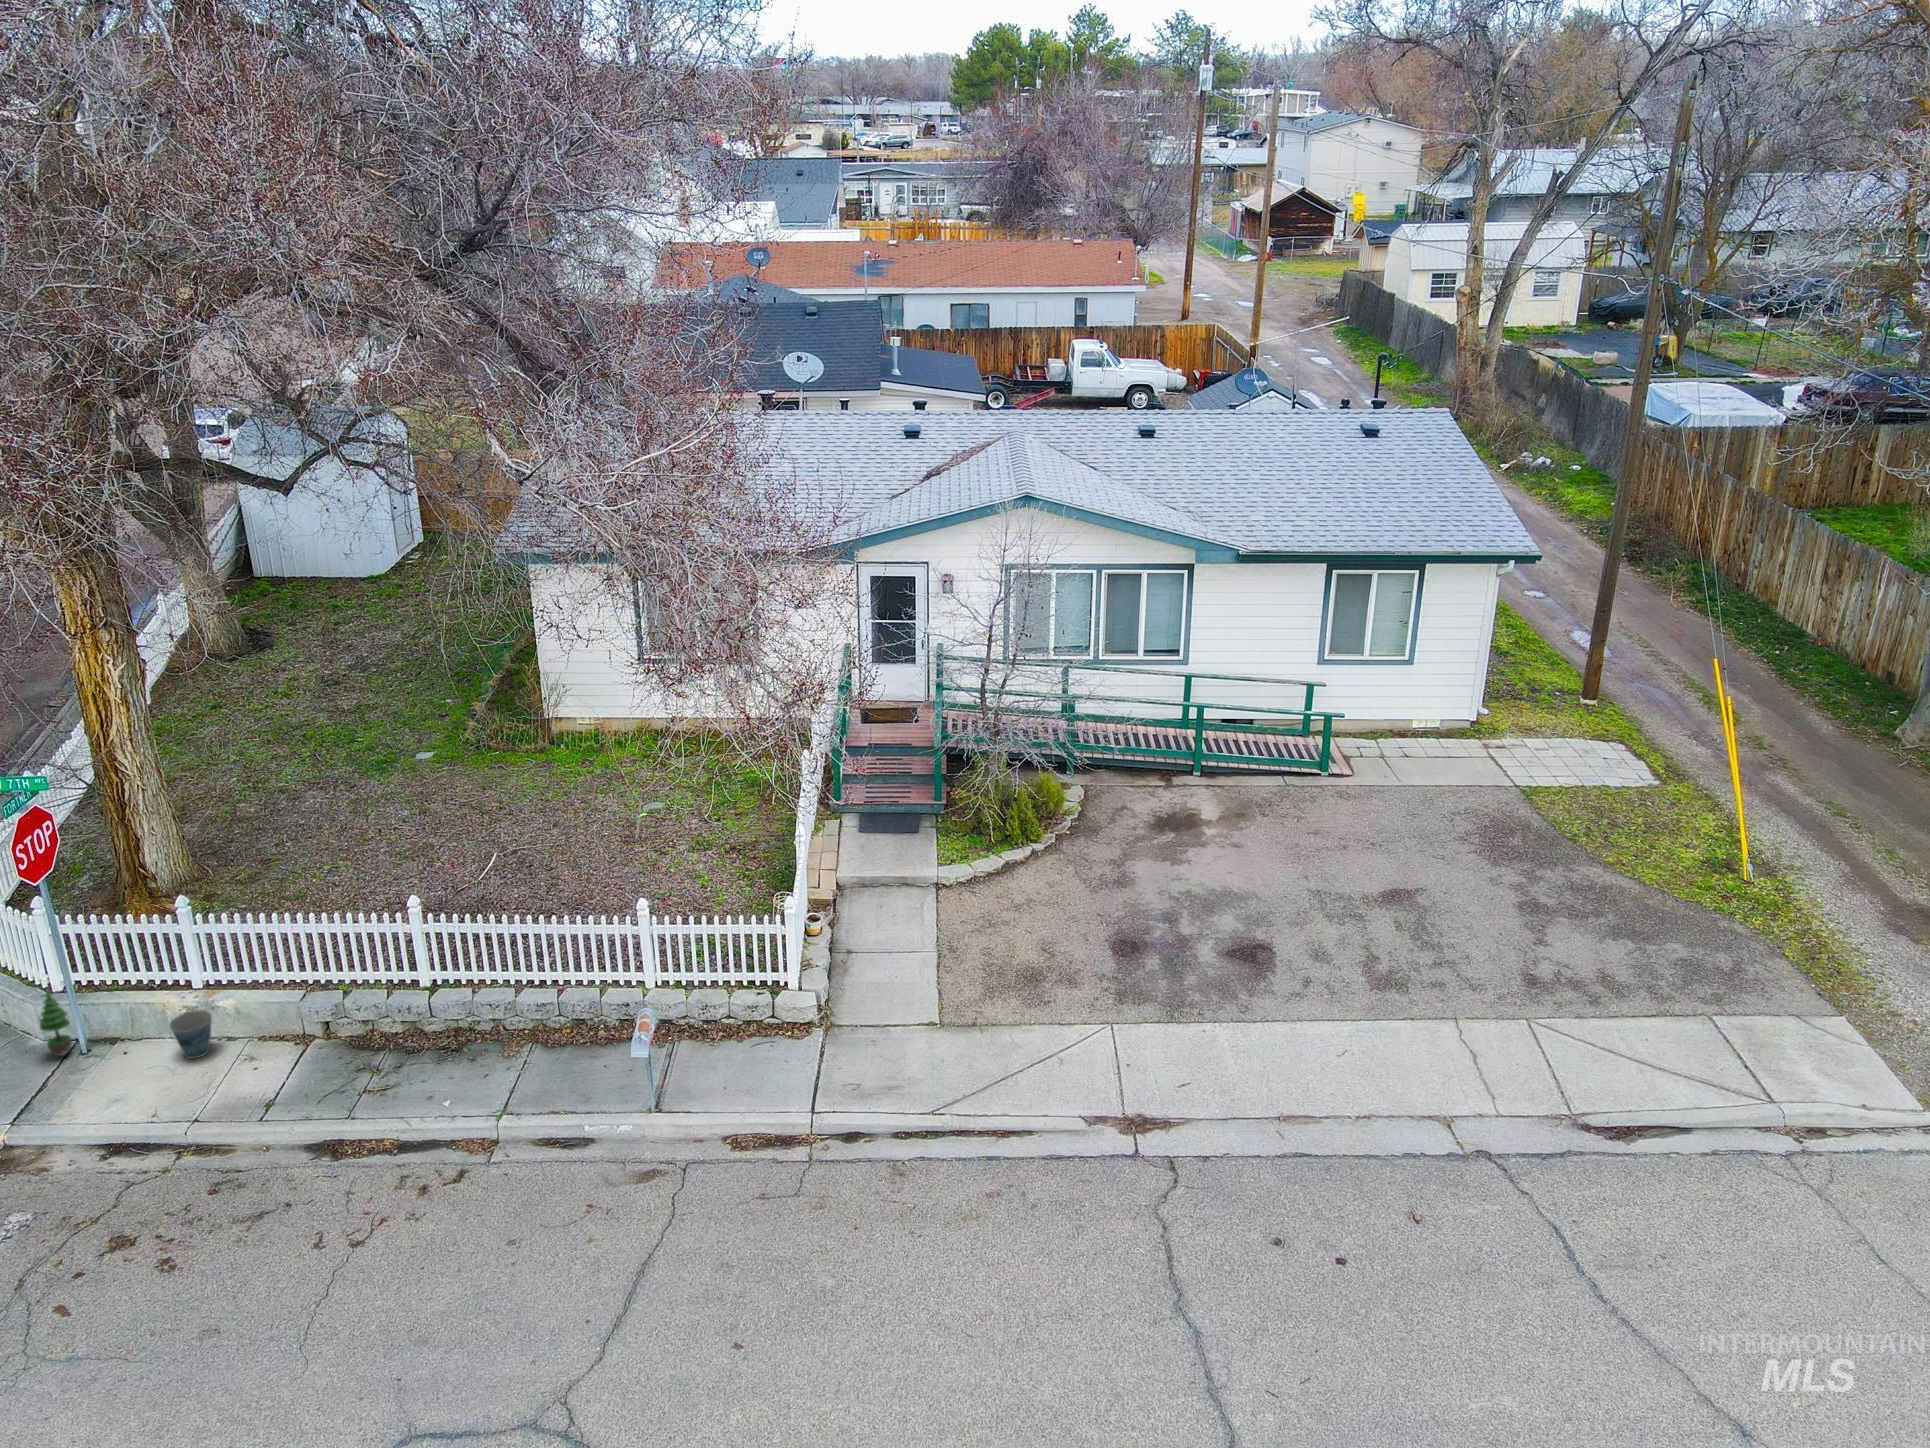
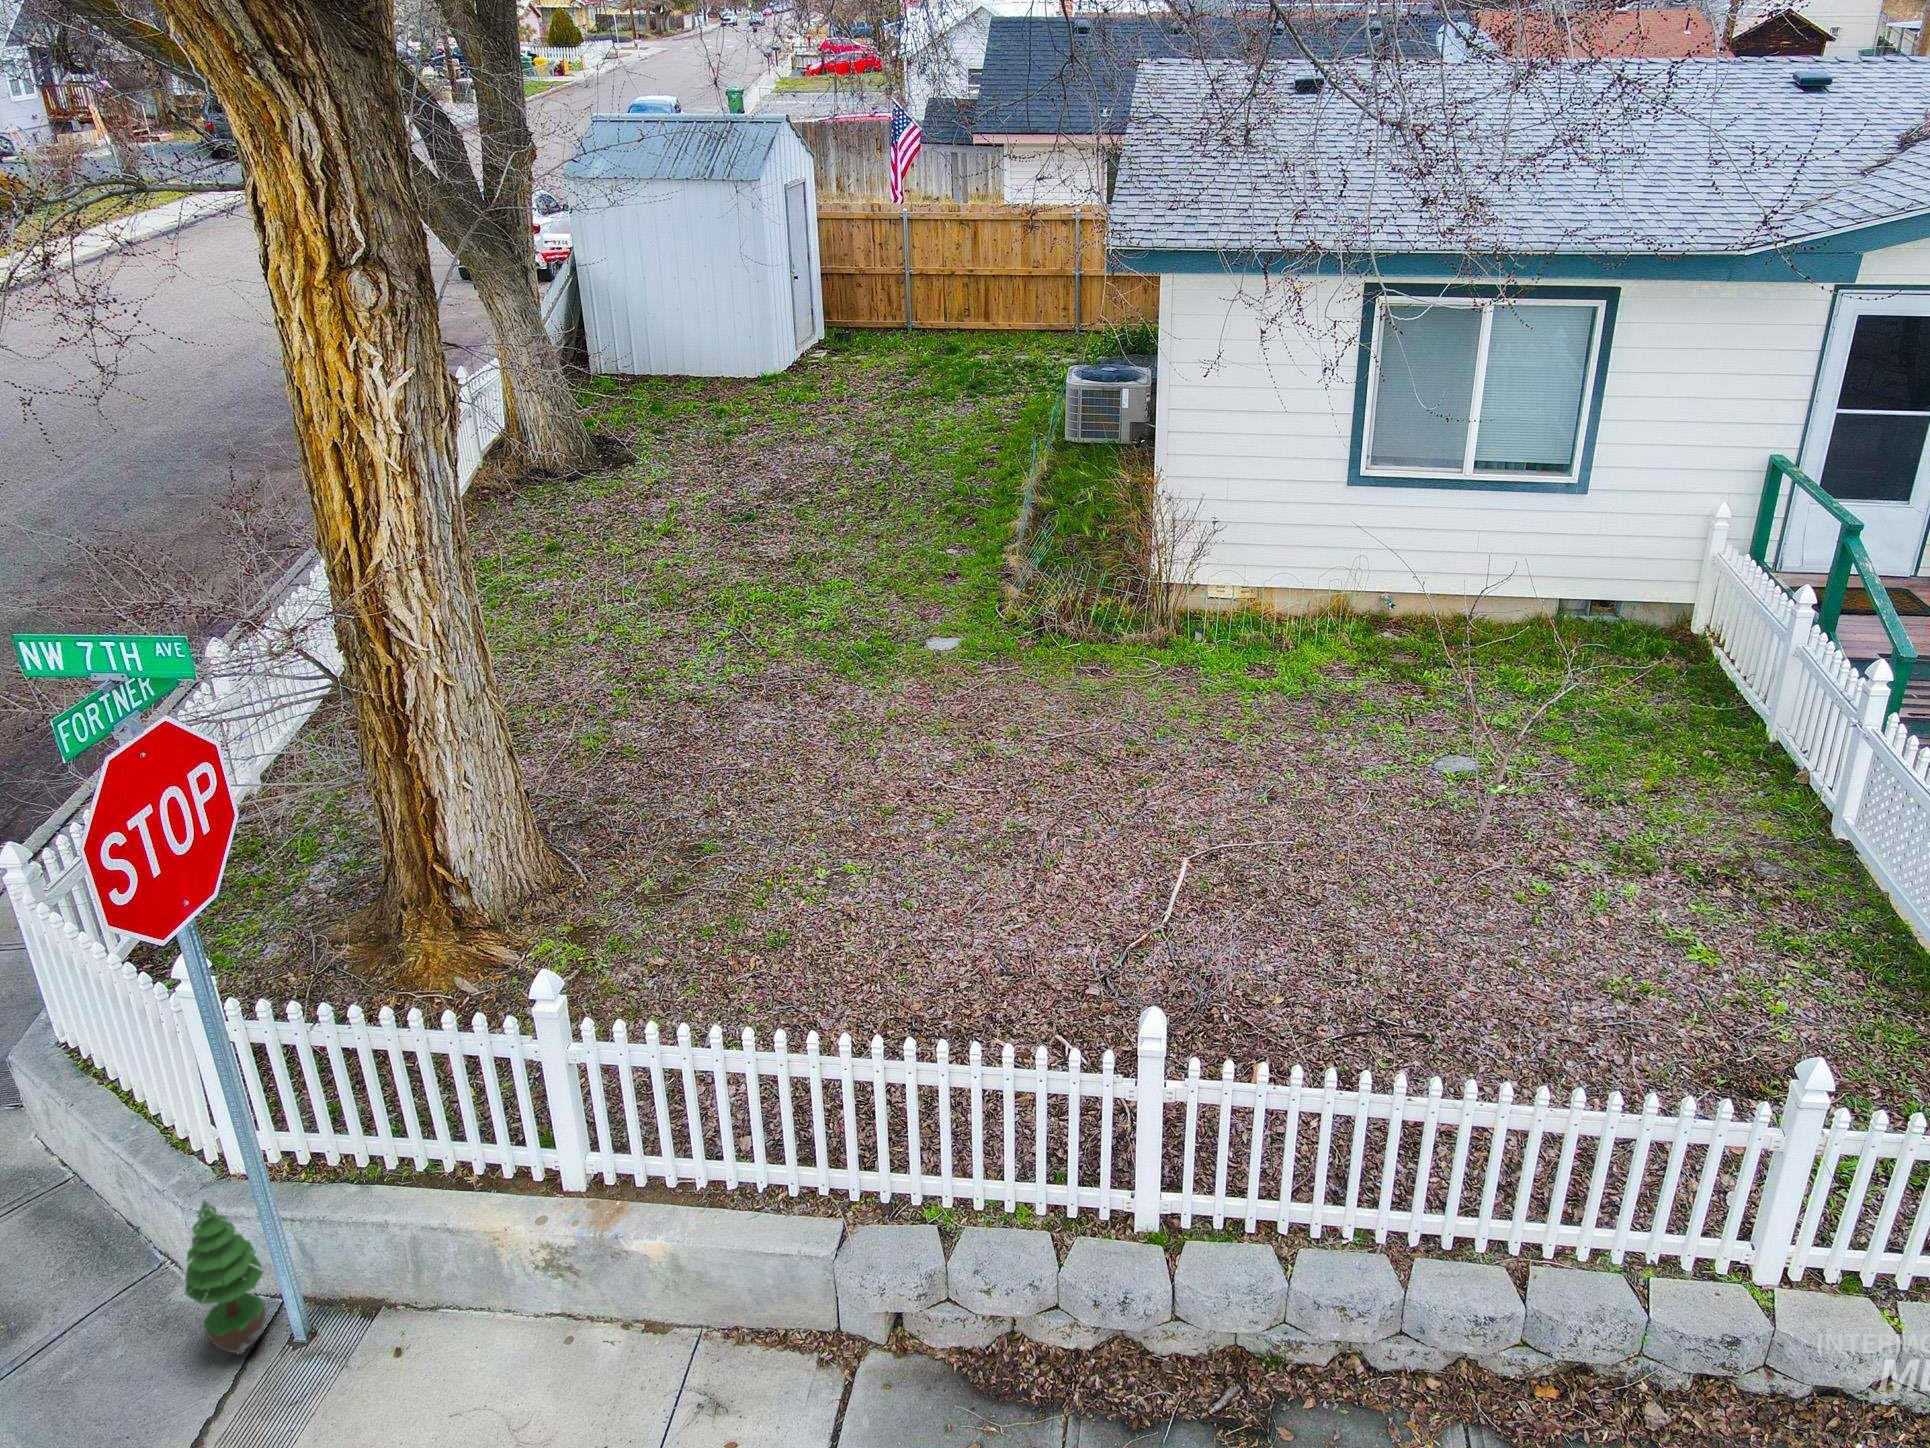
bucket: present [170,1010,212,1059] -> none [512,1258,618,1392]

